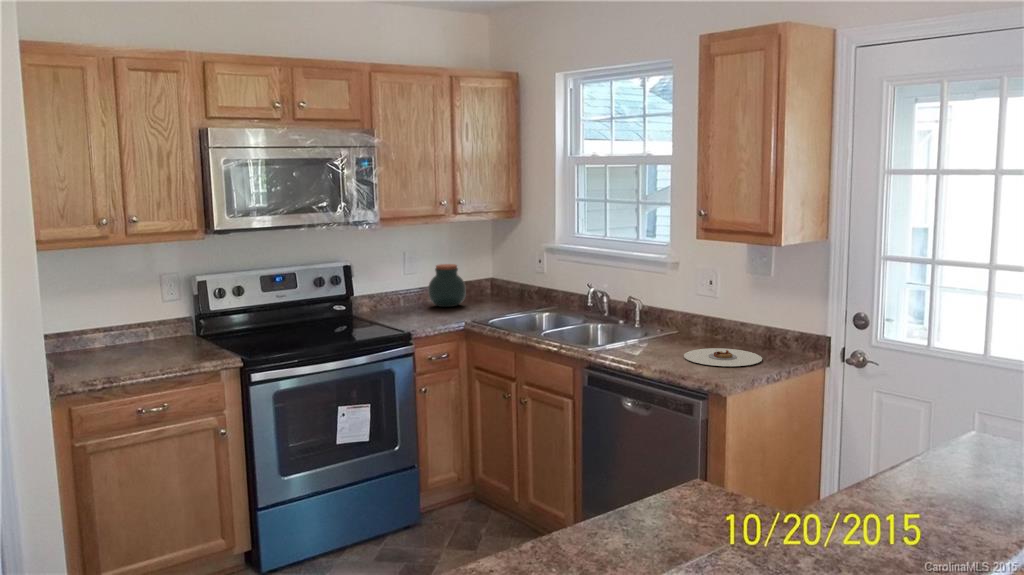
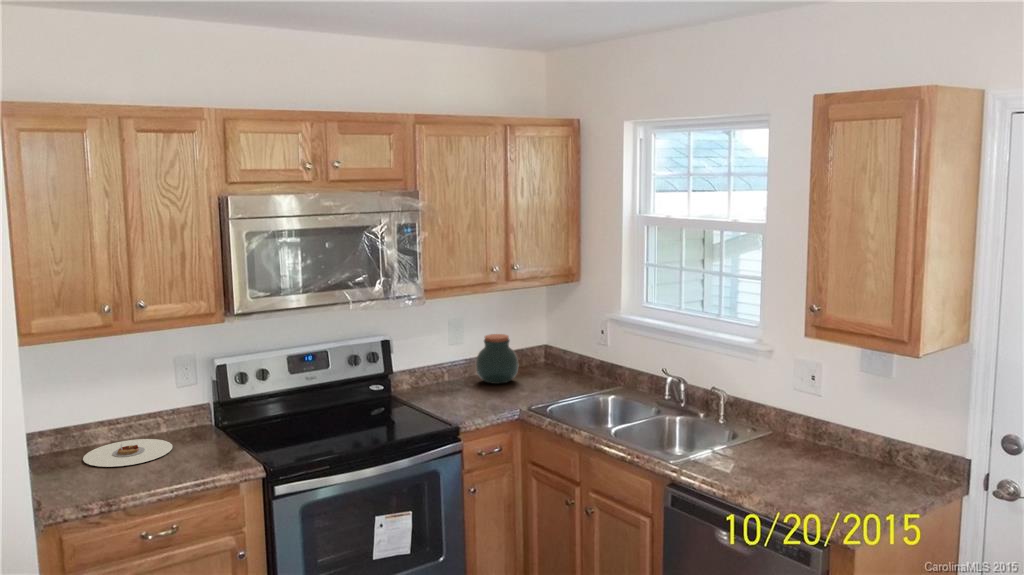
plate: present [684,348,762,366] -> present [83,439,172,467]

